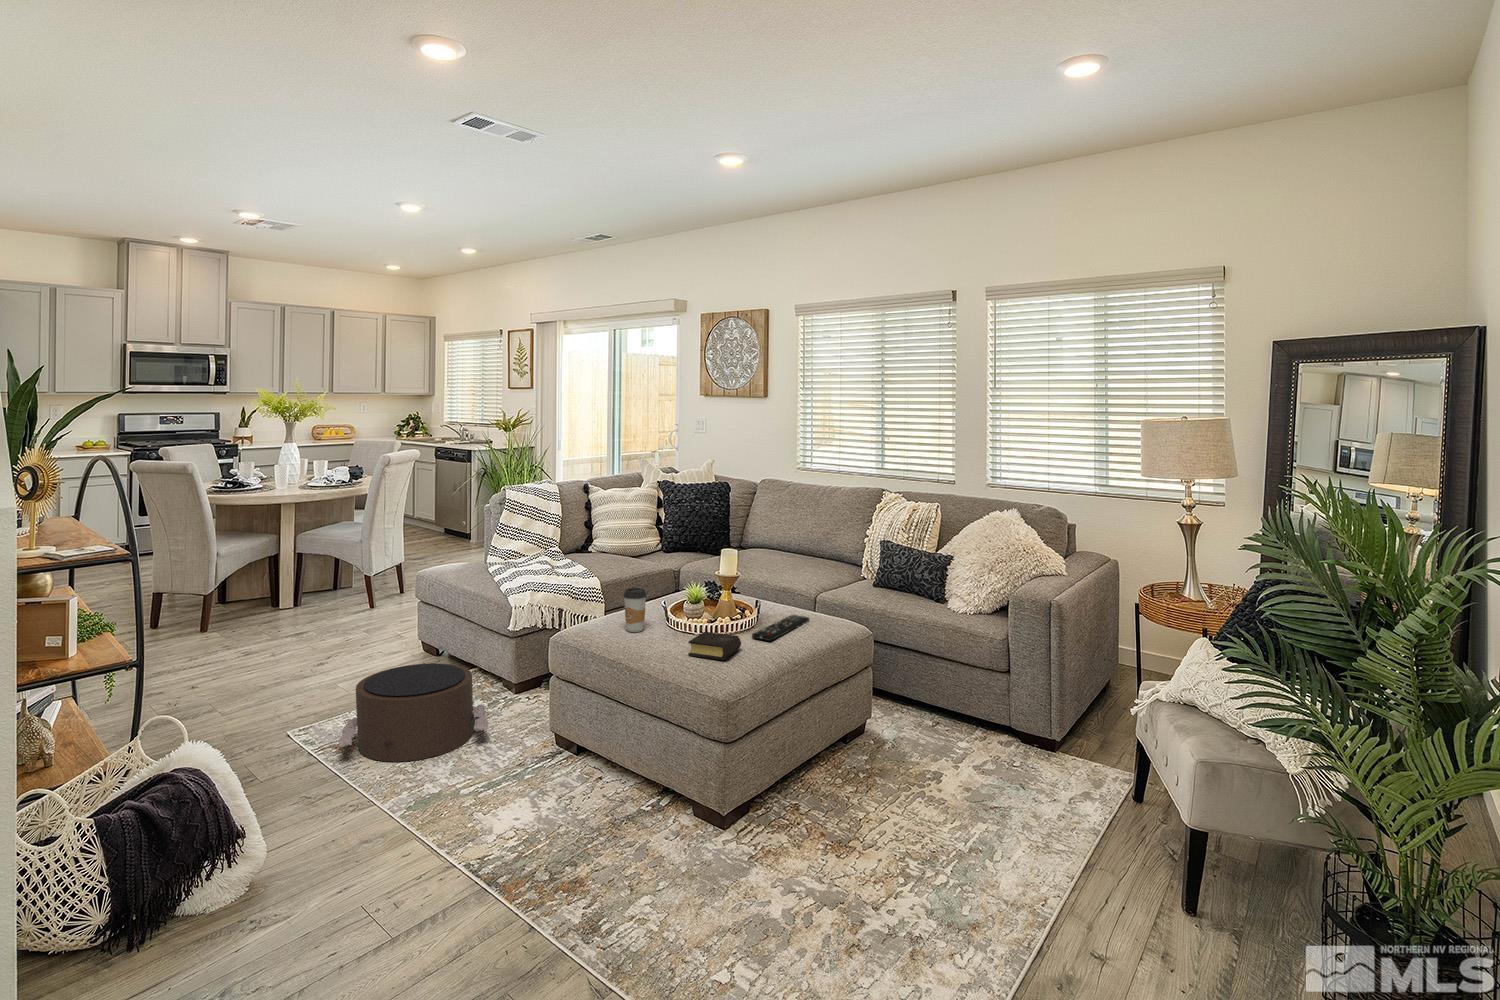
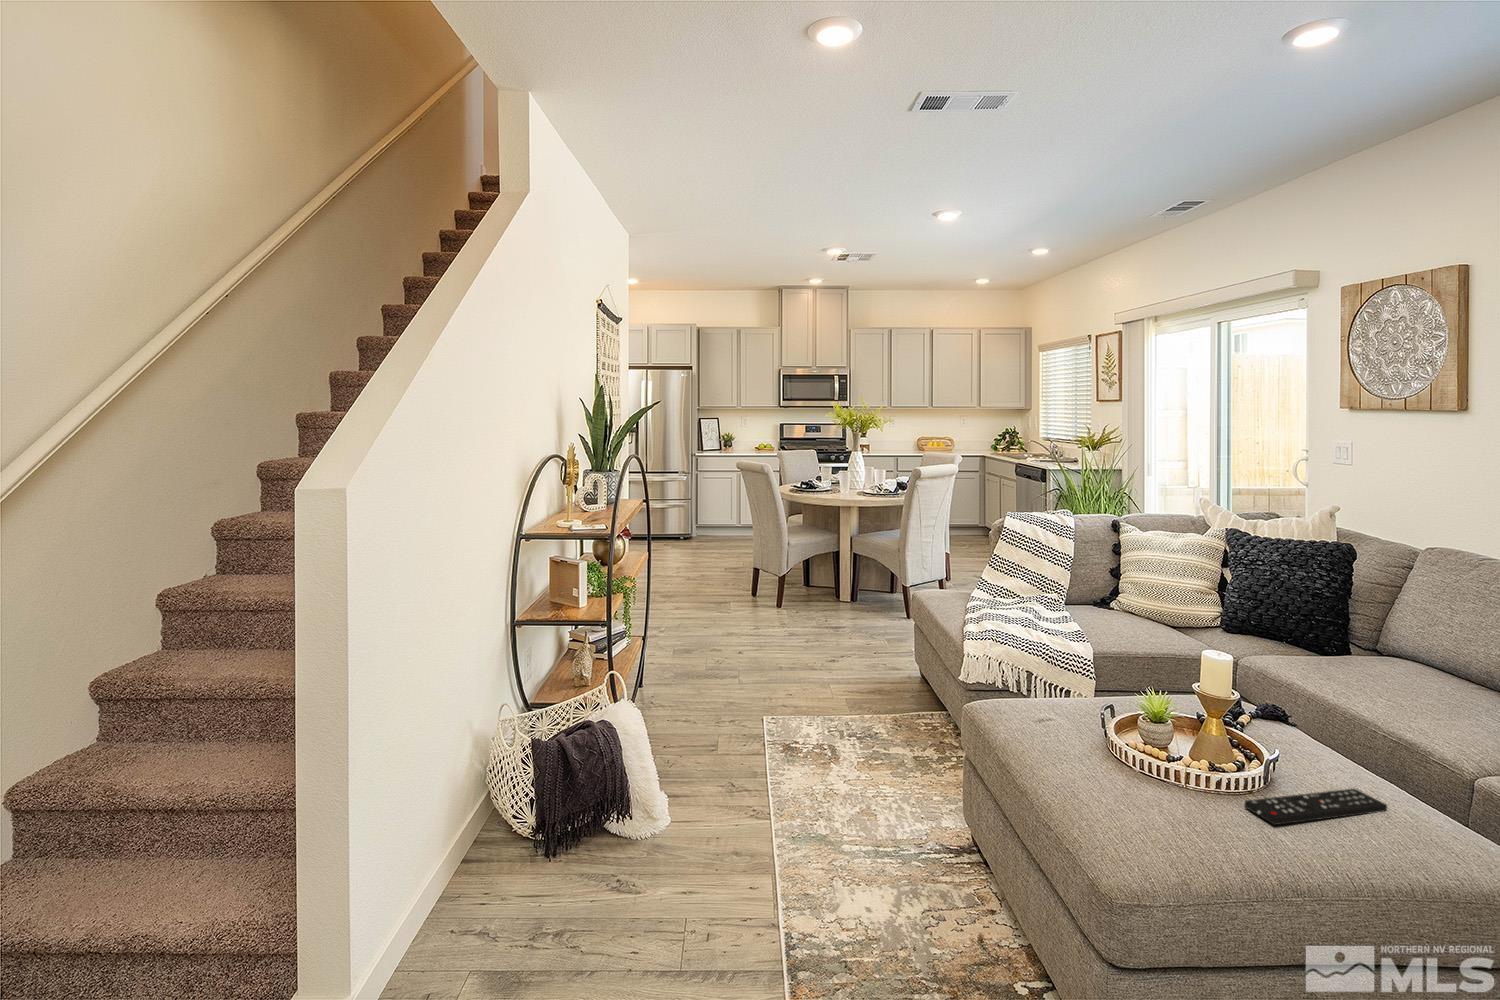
coffee cup: present [624,588,646,632] -> none [1058,678,1090,739]
book: present [688,632,741,660] -> none [1115,773,1210,830]
pouf: present [339,663,488,762] -> none [770,690,917,797]

